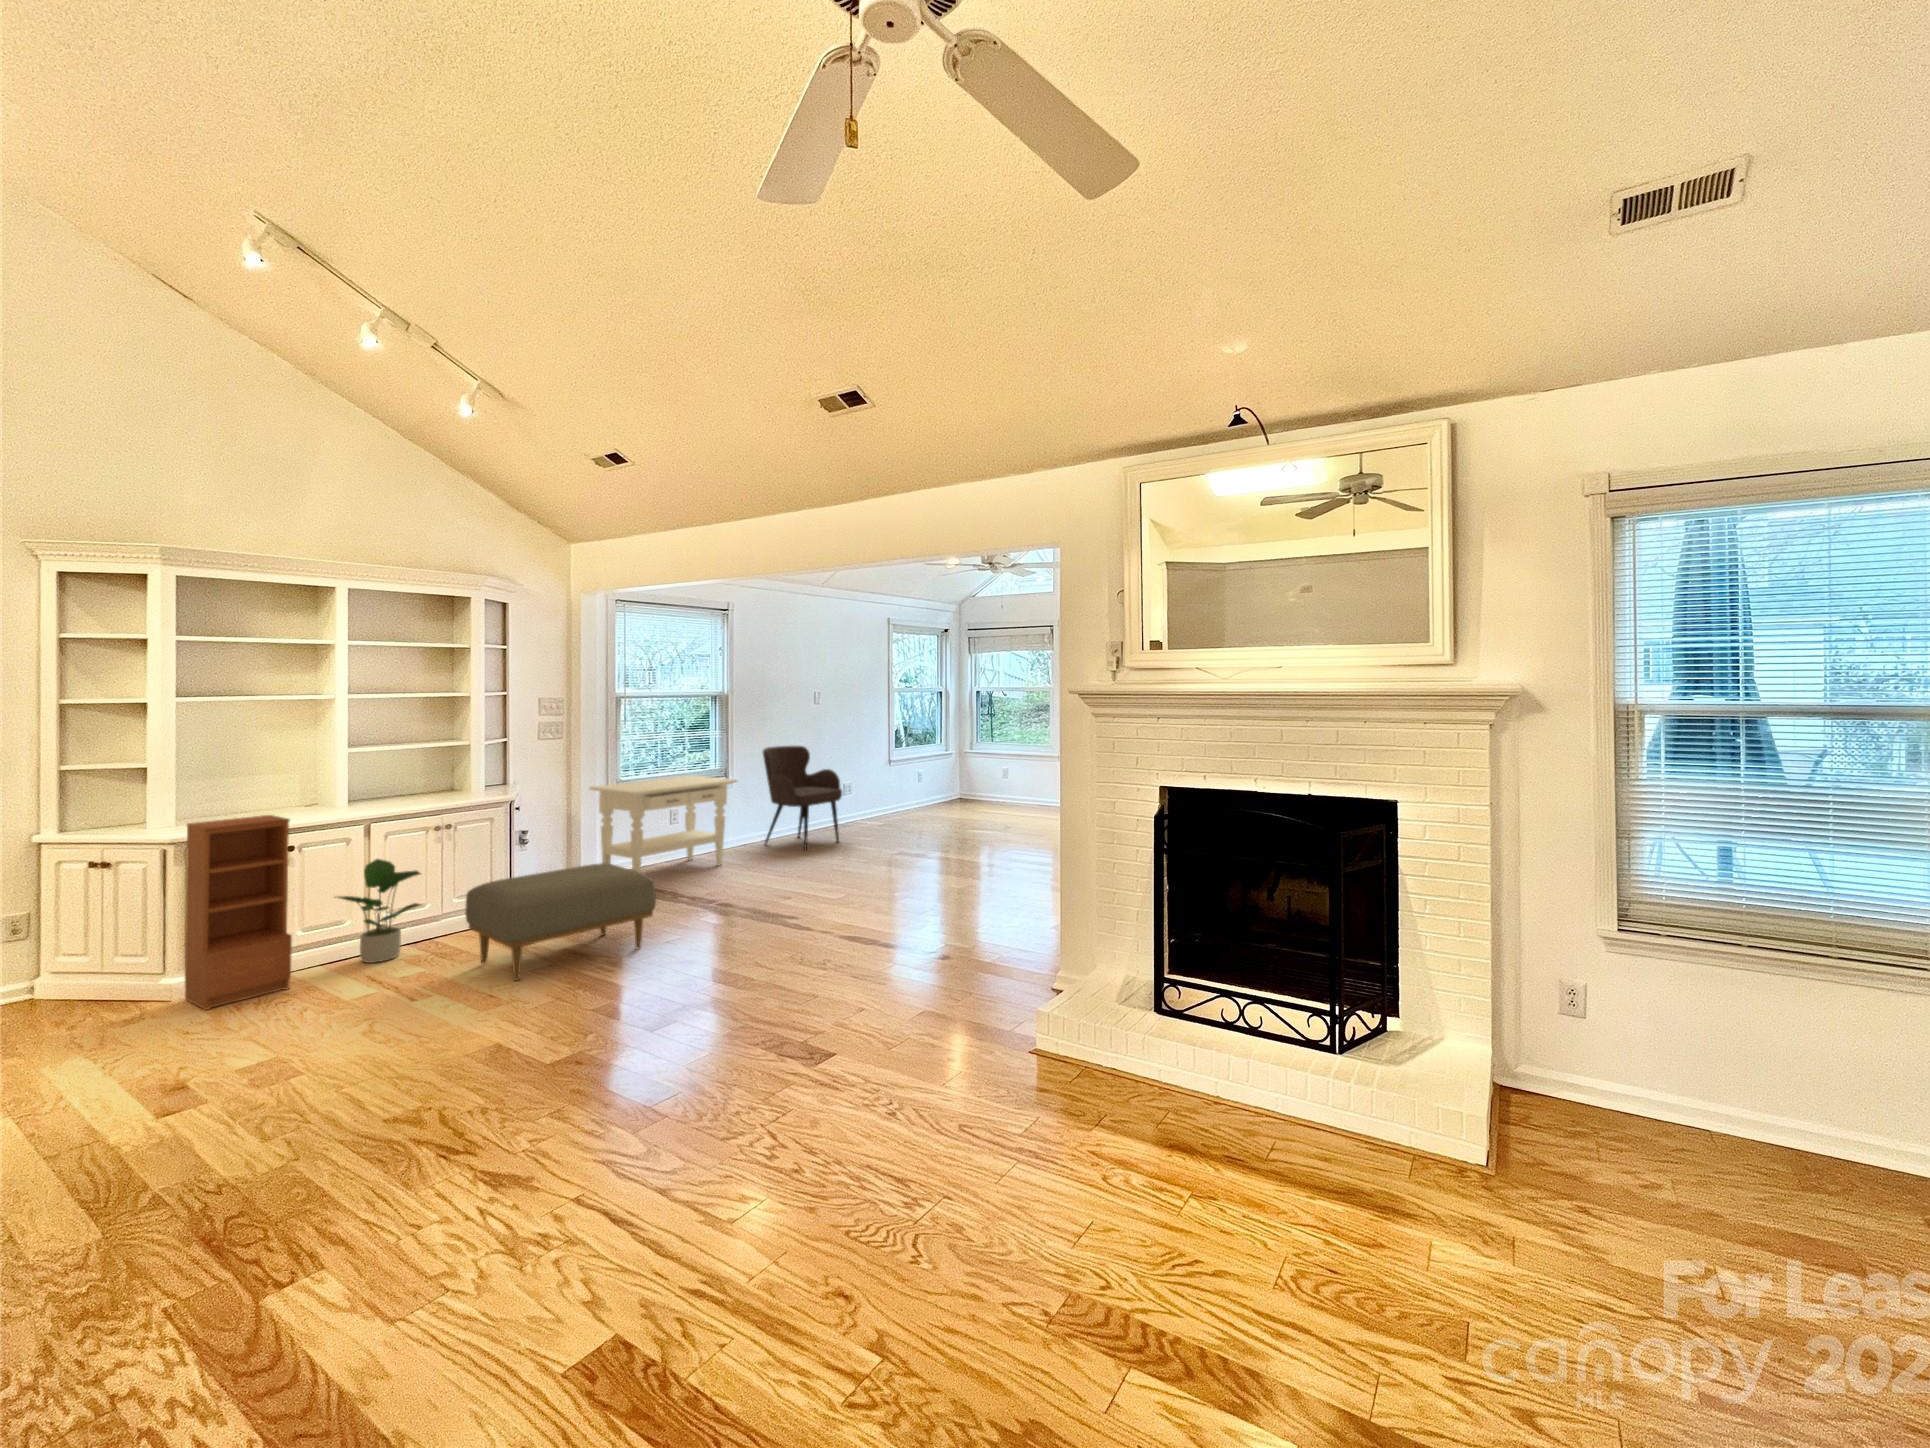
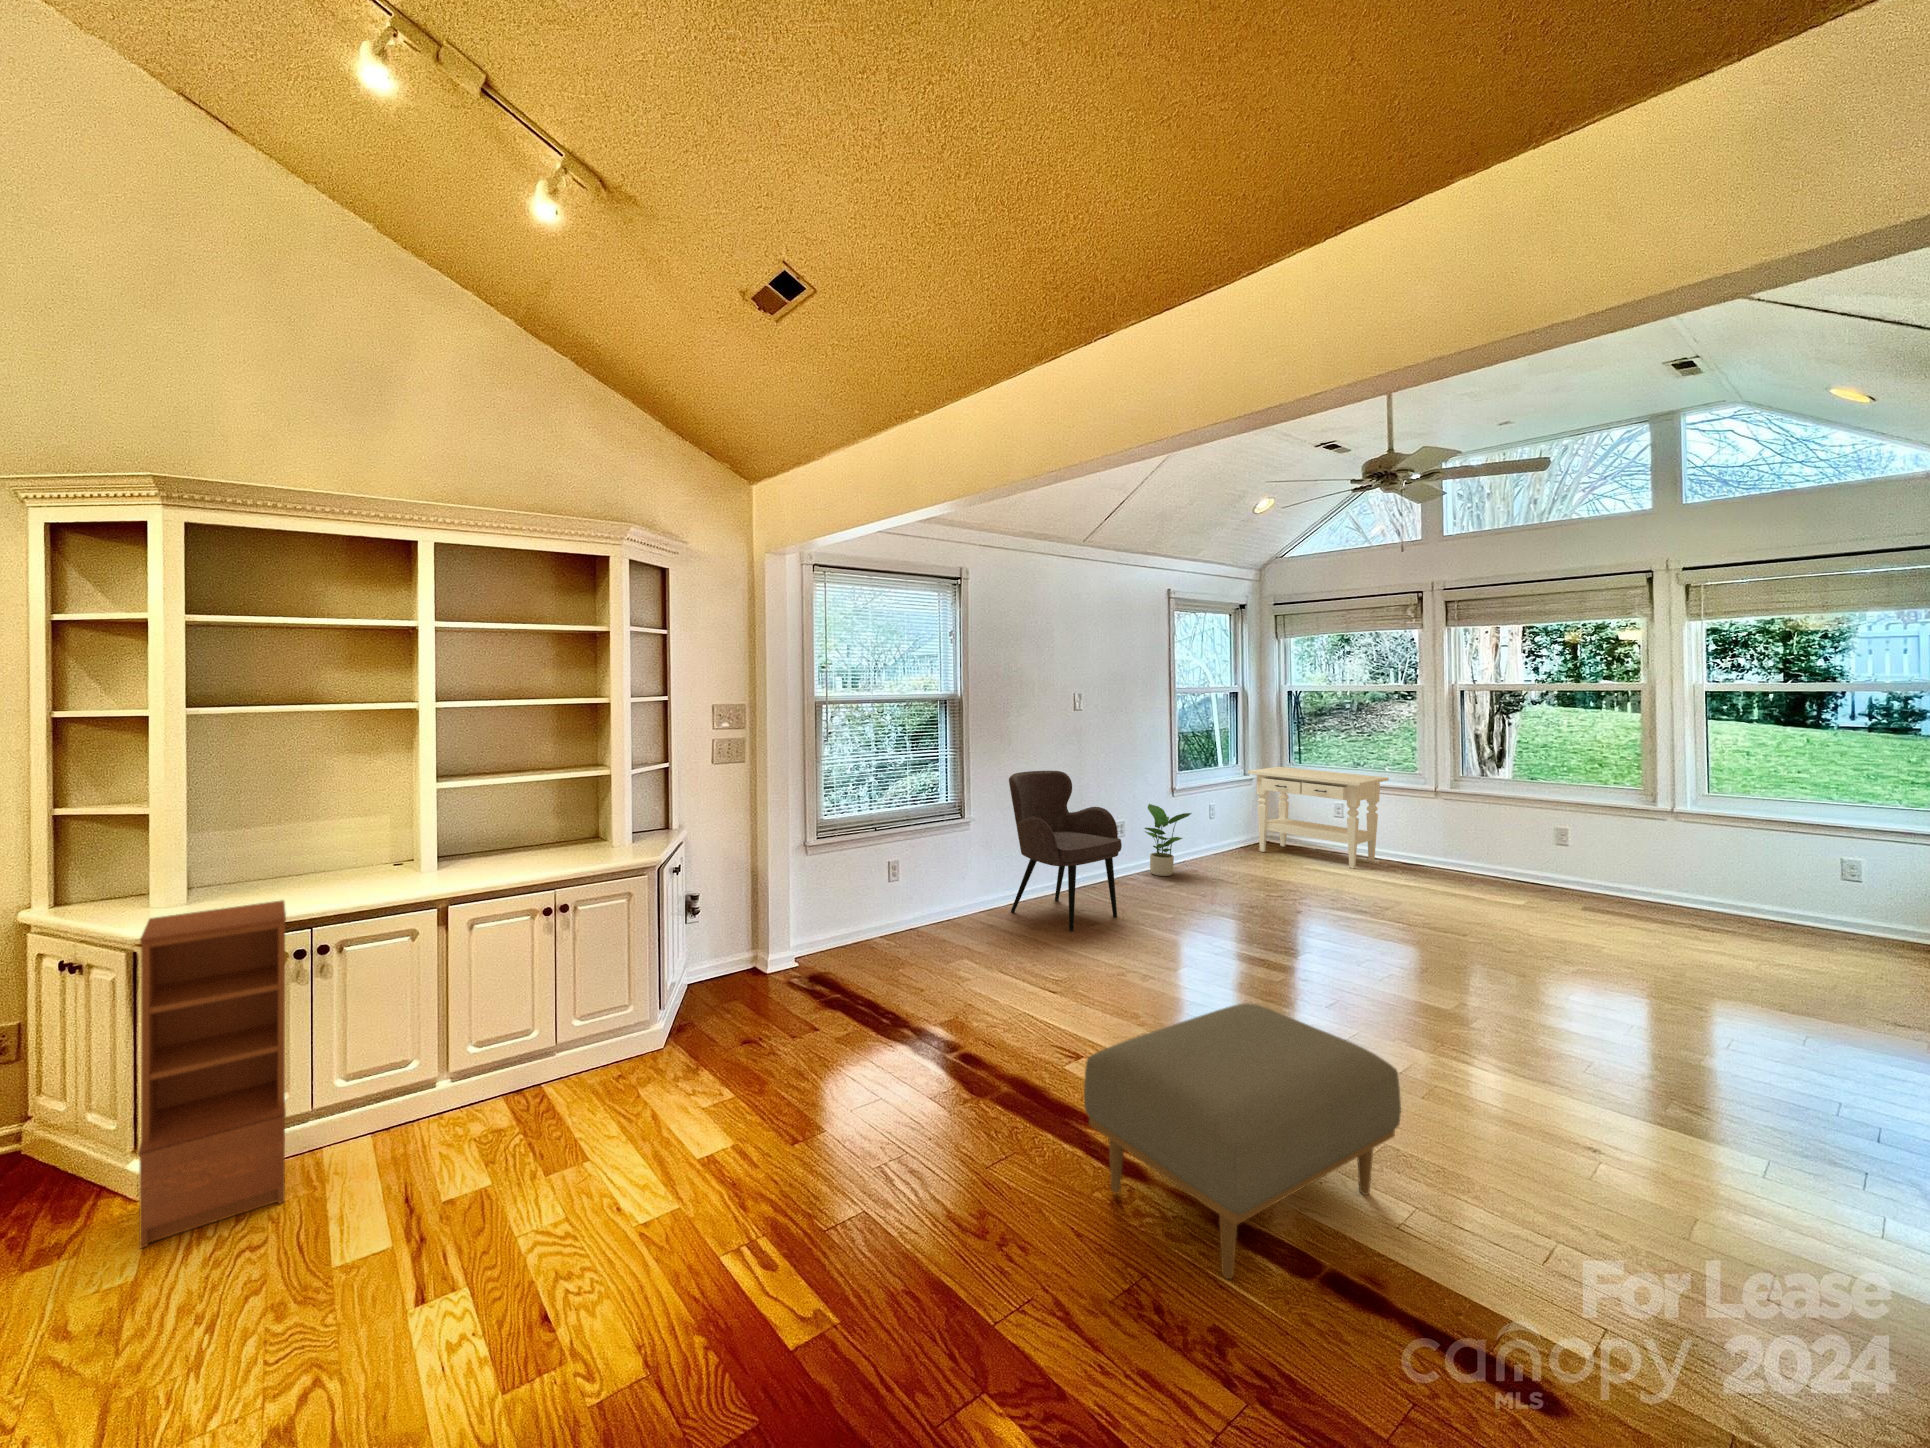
side table: present [589,776,737,872] -> present [1248,767,1389,869]
potted plant: present [335,859,420,963] -> present [1145,804,1191,876]
ottoman: present [465,863,656,981] -> present [1084,1003,1401,1279]

